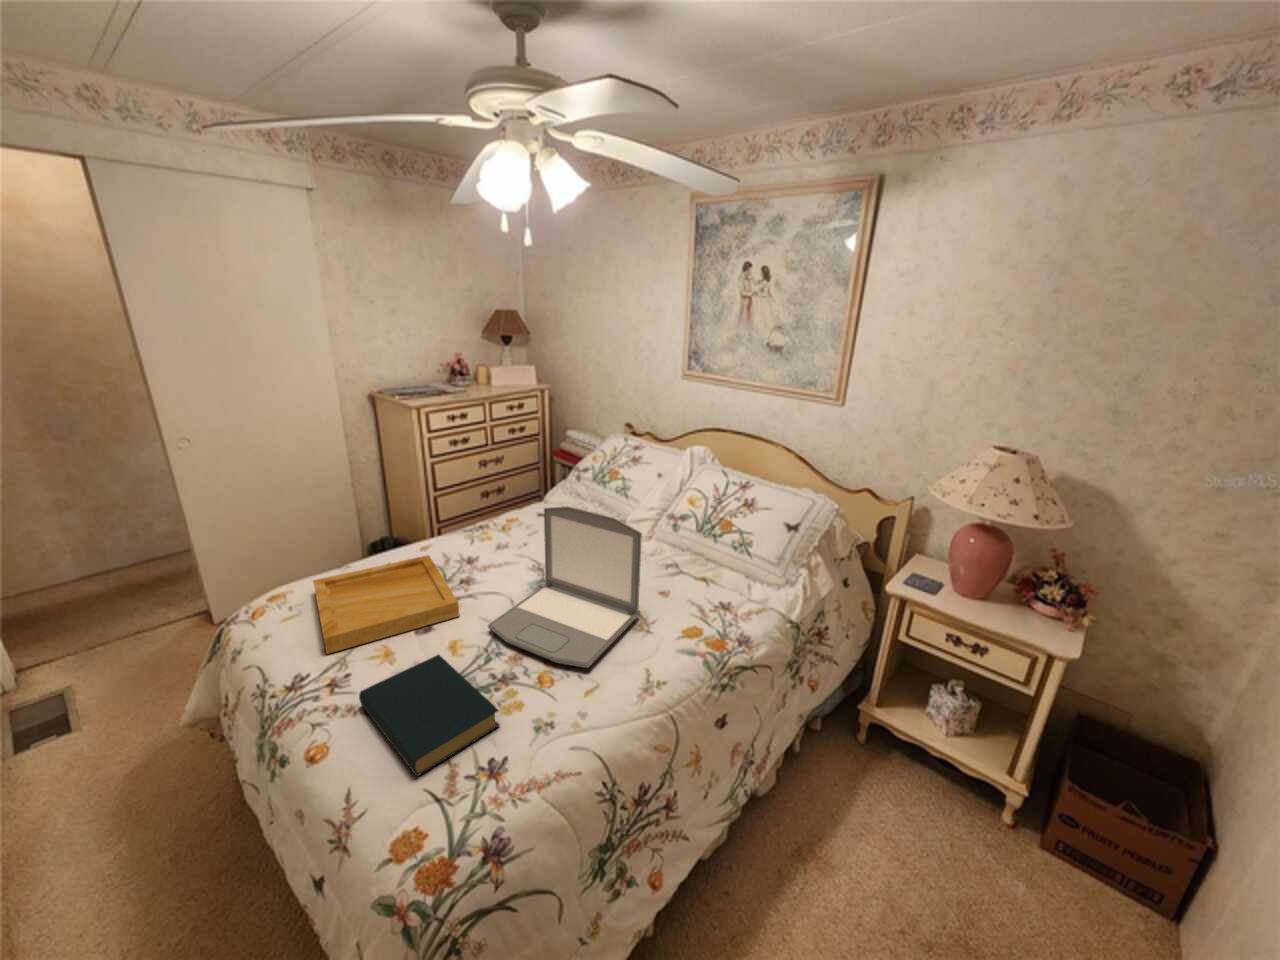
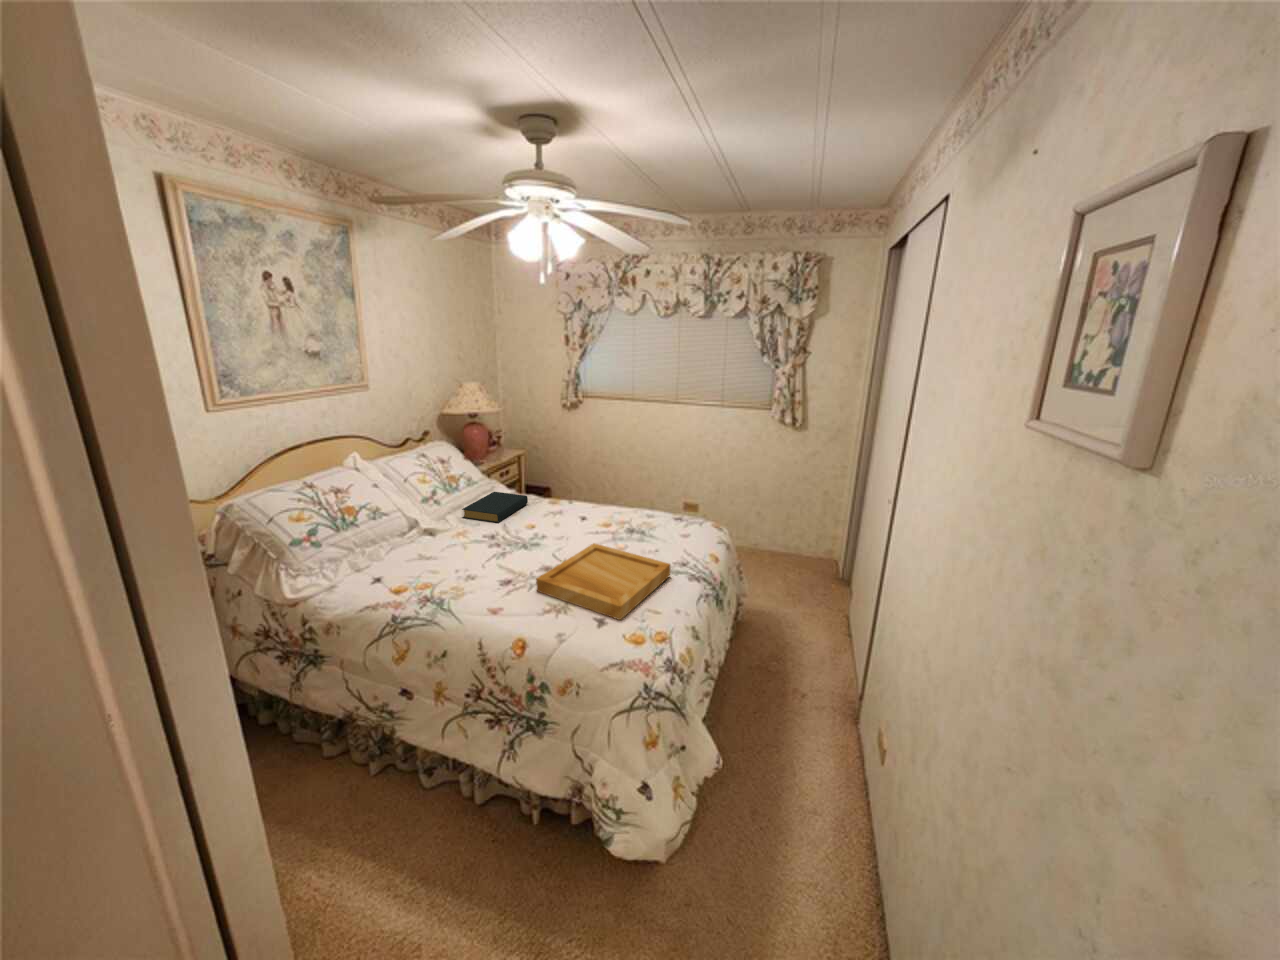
laptop: present [488,506,642,668] -> none [533,455,611,541]
hardback book: present [359,655,499,776] -> present [462,492,528,523]

